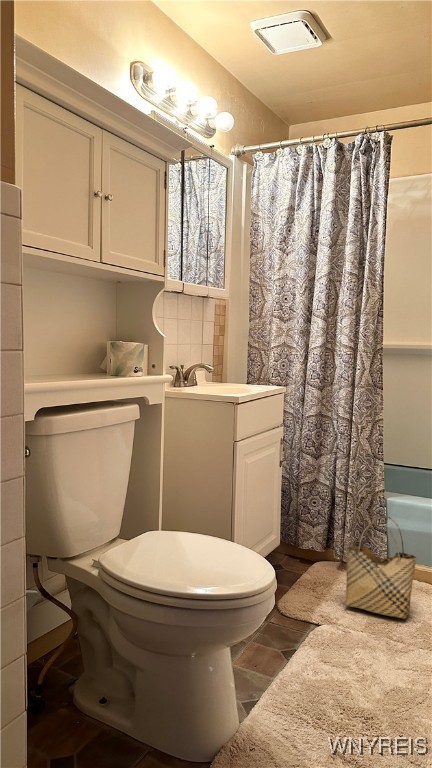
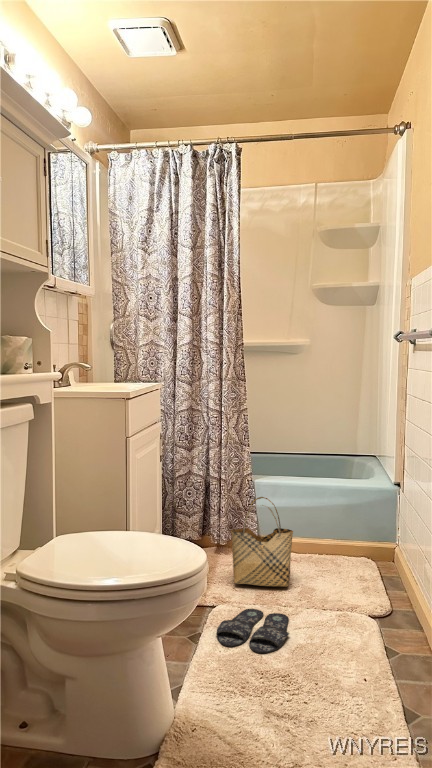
slippers: none [309,635,396,687] -> present [216,609,289,653]

